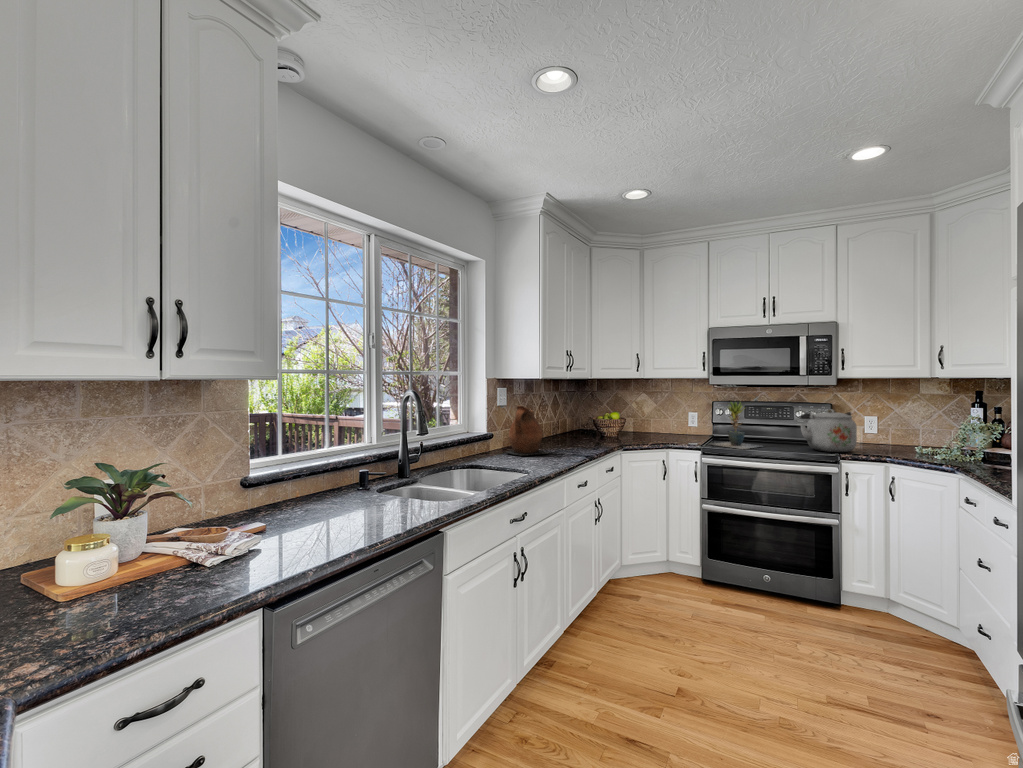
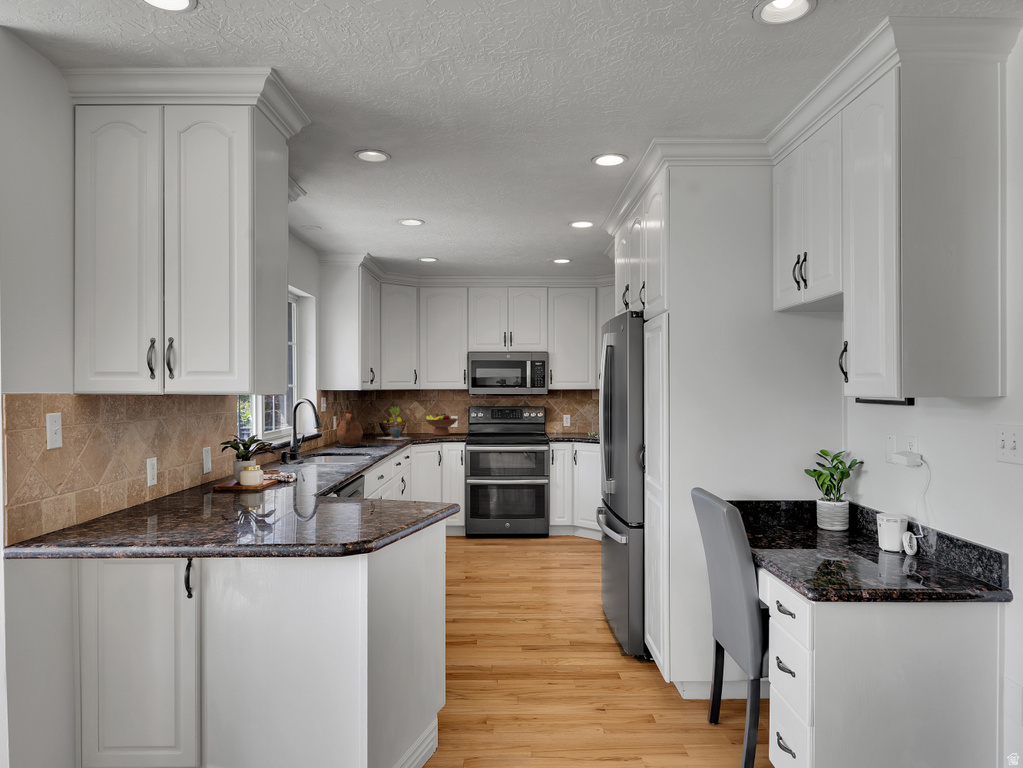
potted plant: present [710,402,762,449] -> present [381,407,408,440]
fruit bowl: none [651,409,697,438] -> present [425,413,458,435]
kettle: present [800,409,857,452] -> none [527,410,559,438]

